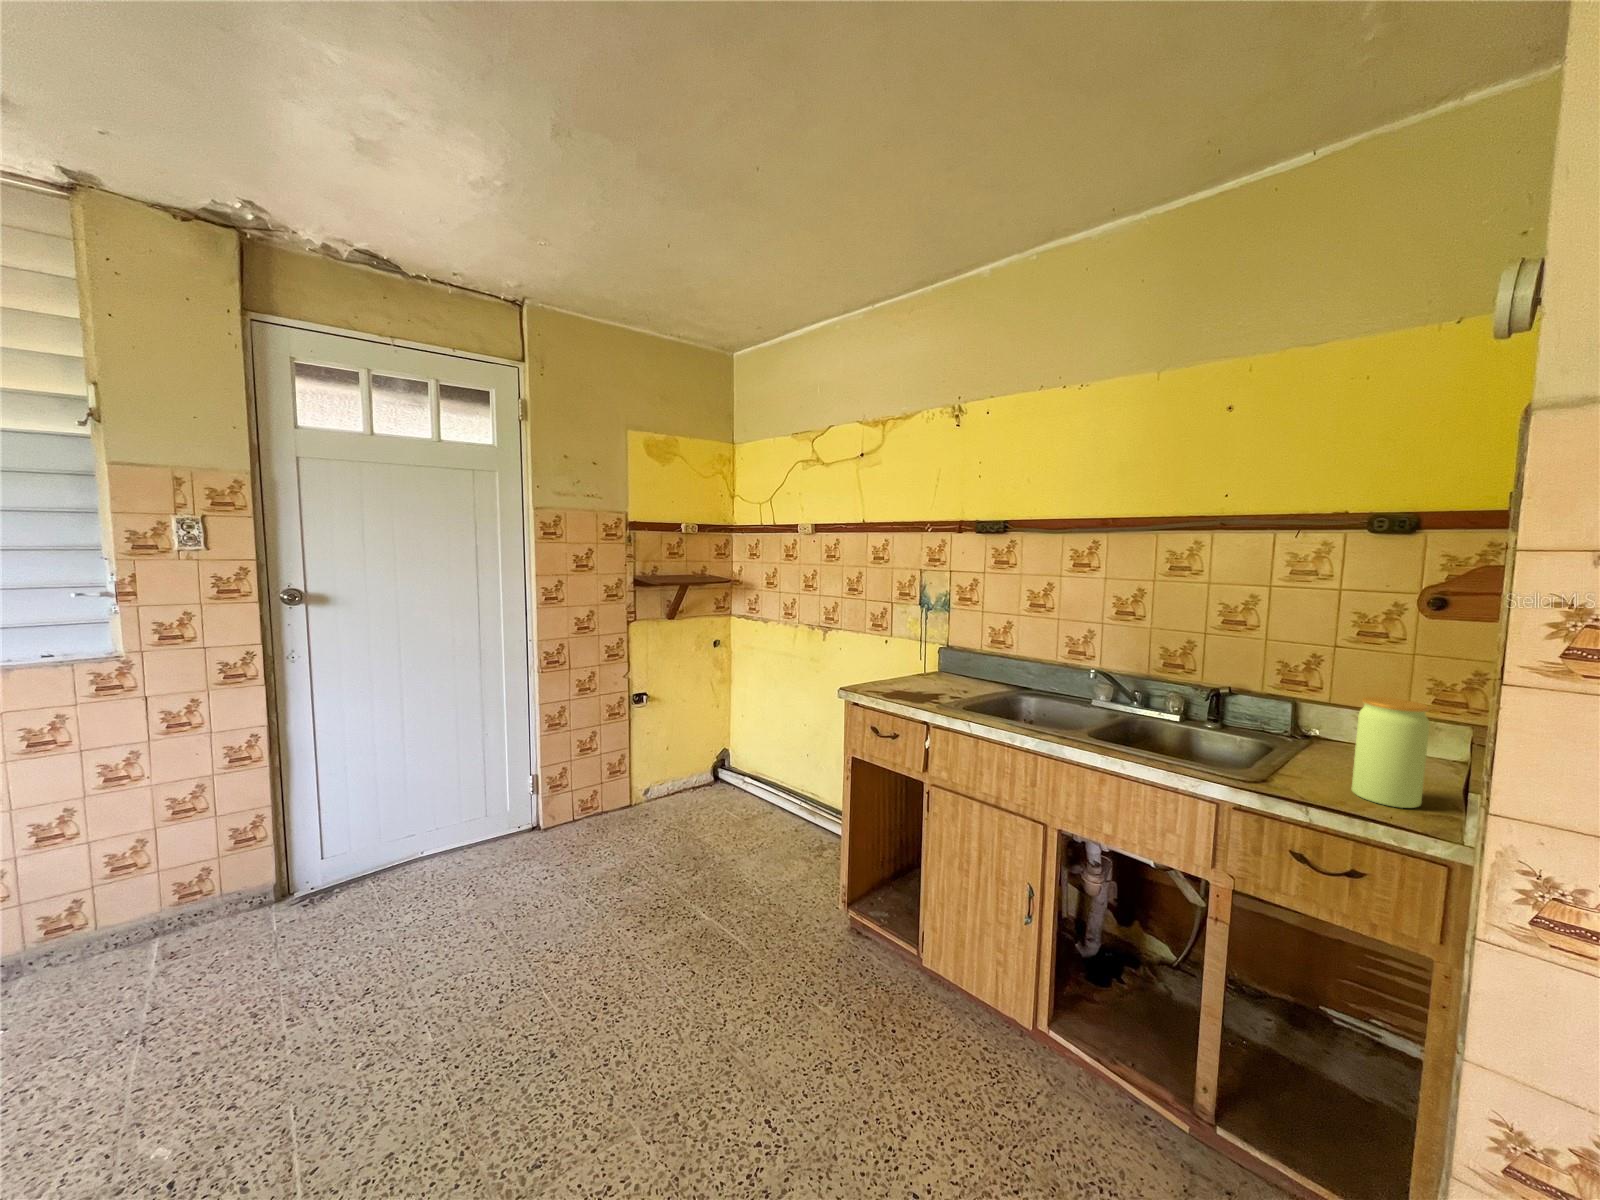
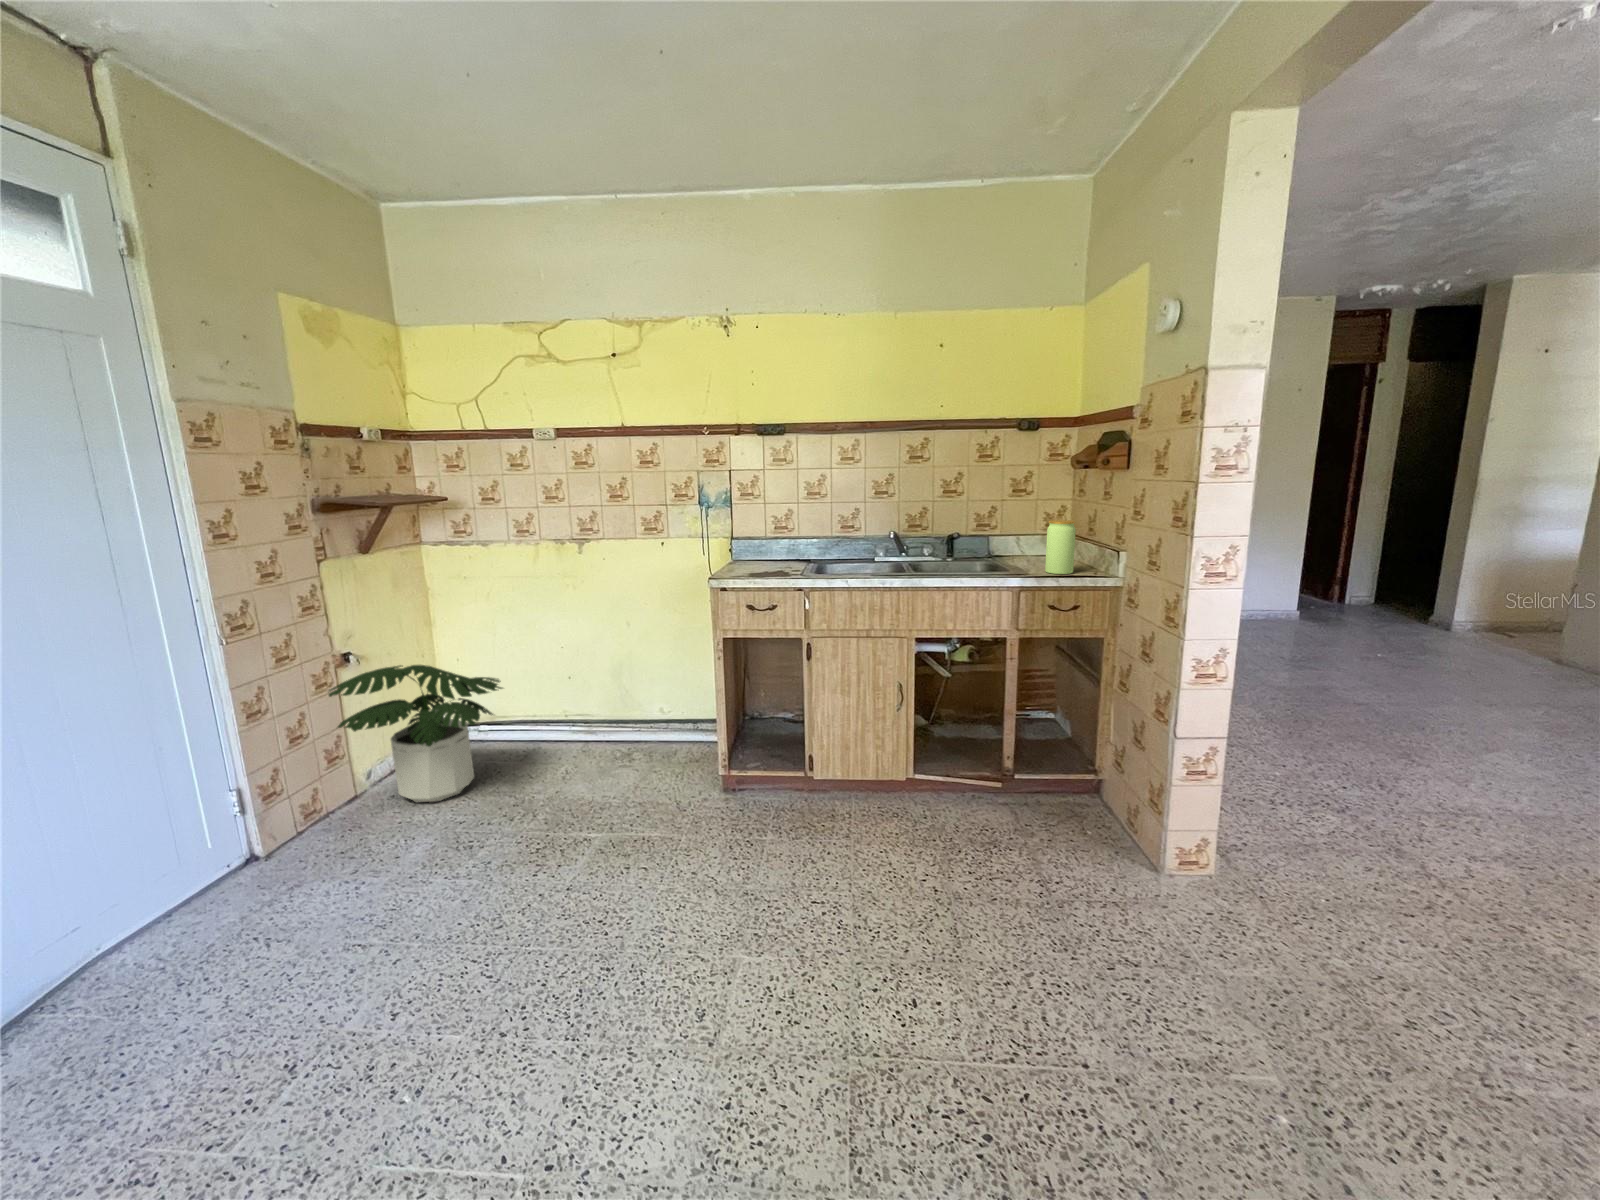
potted plant: none [603,710,745,830] -> present [329,665,502,802]

